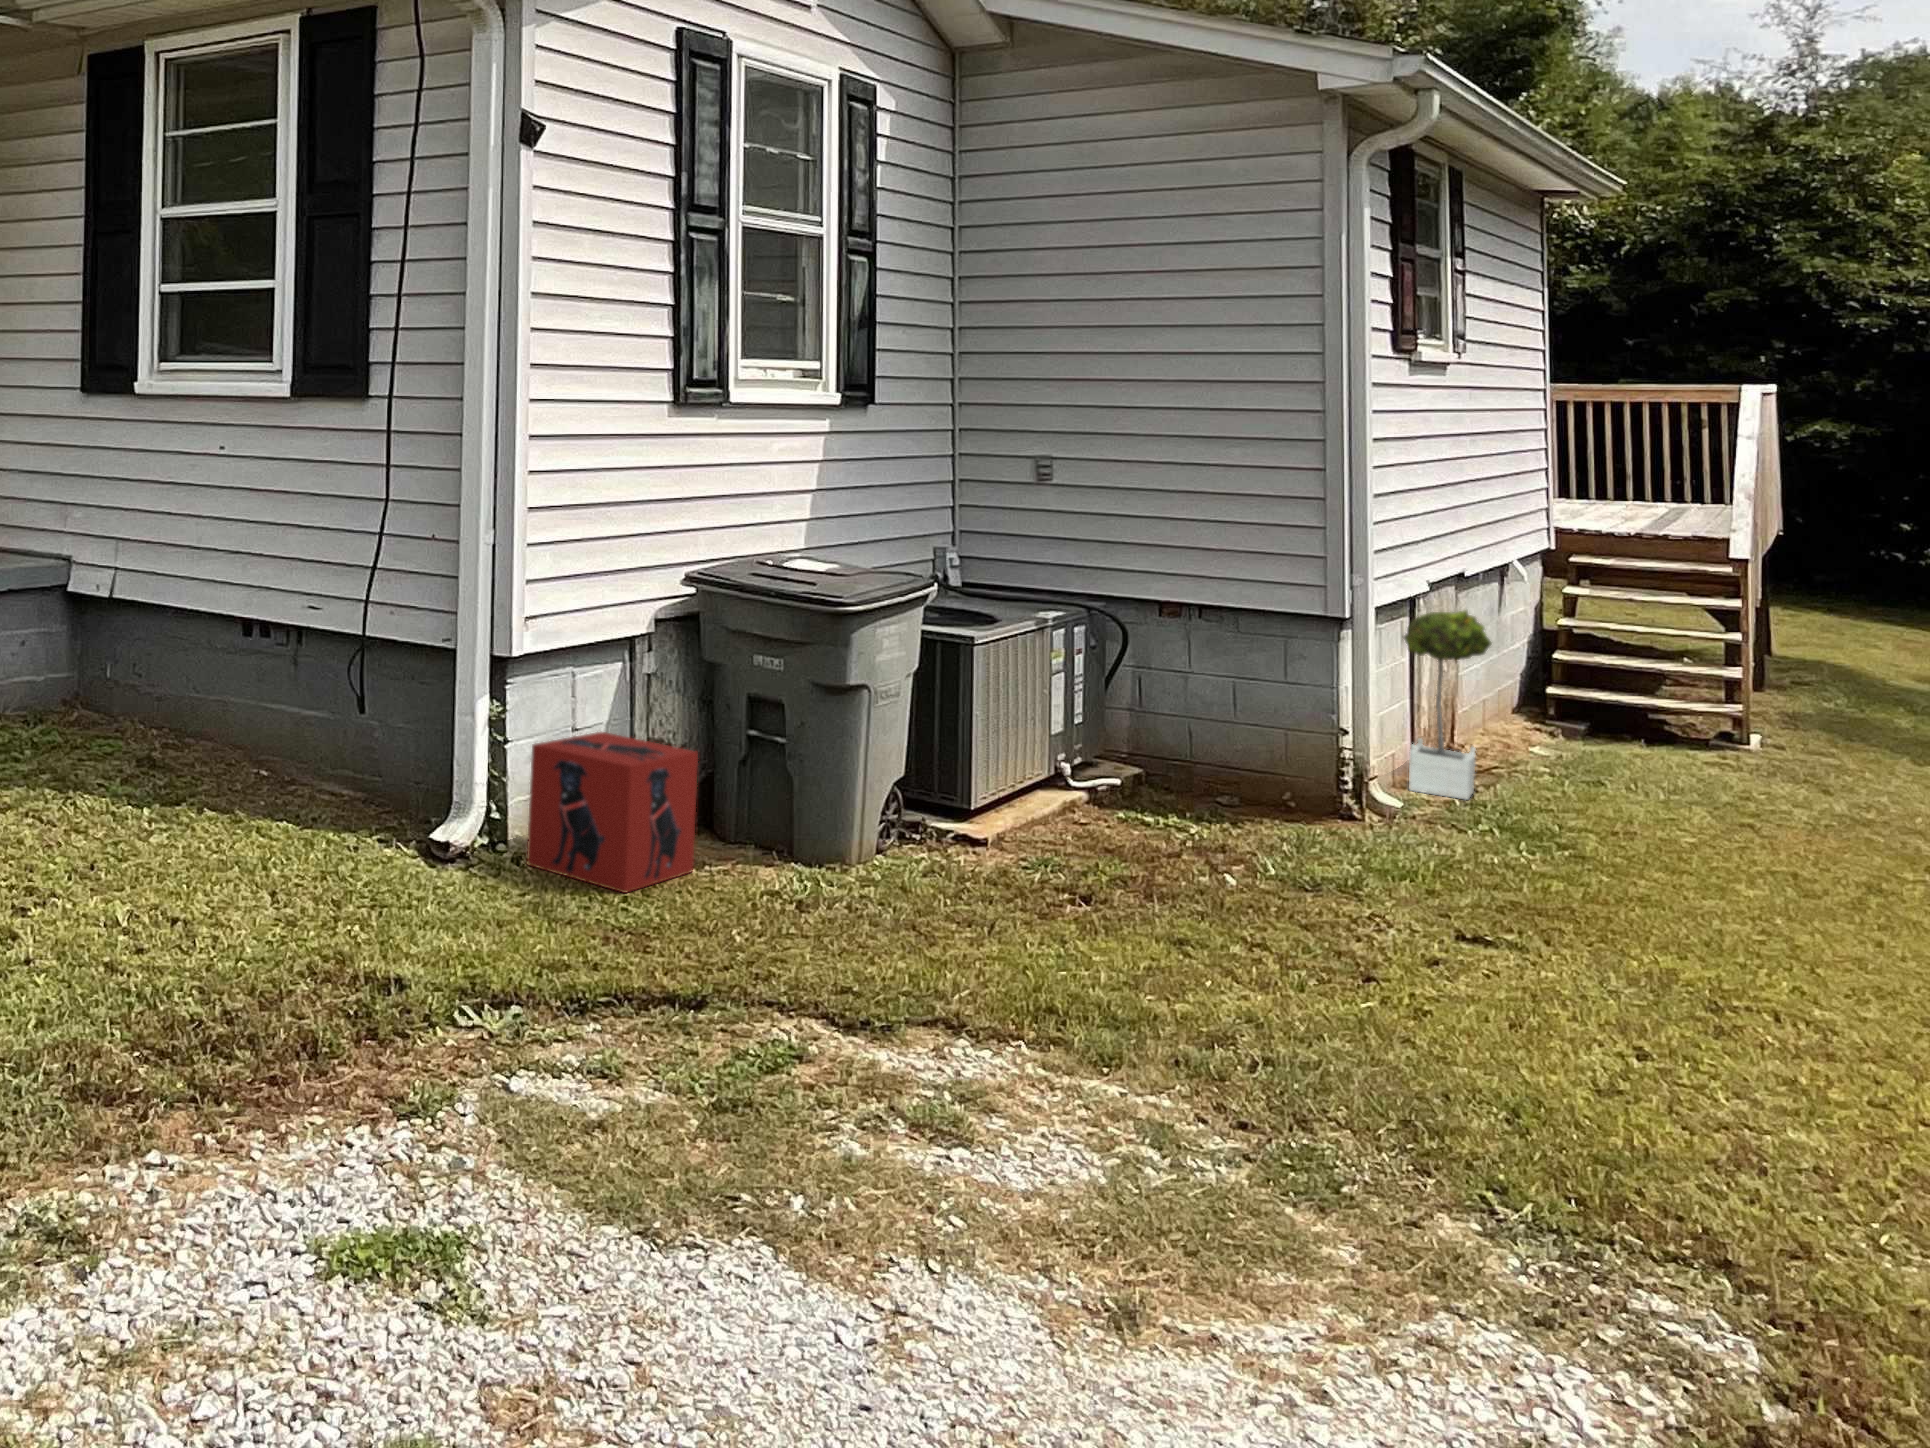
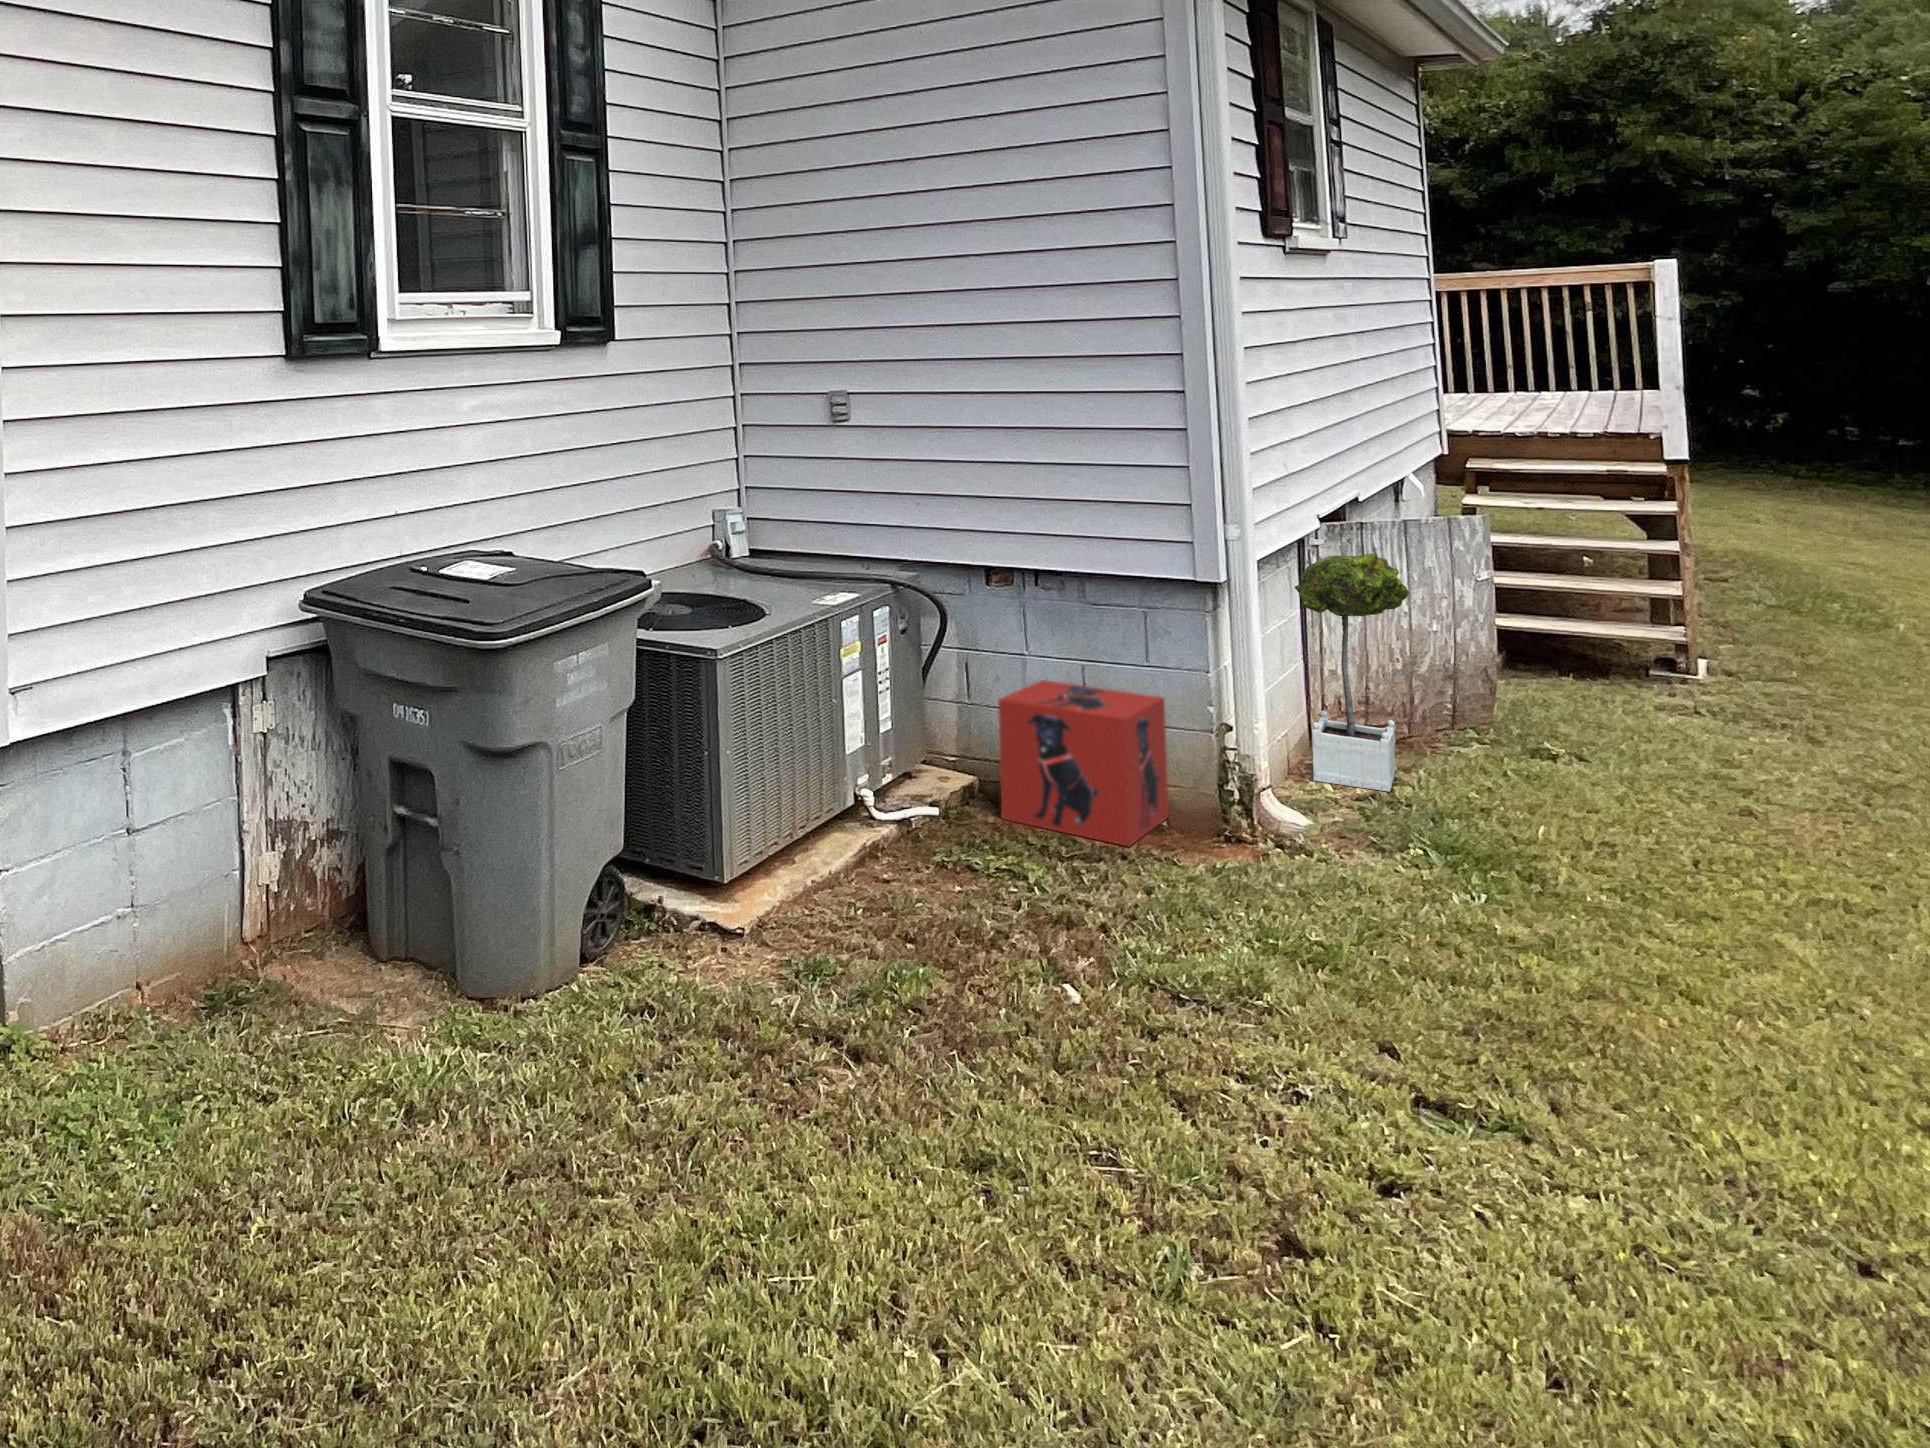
storage box: present [527,732,698,893] -> present [998,680,1169,846]

